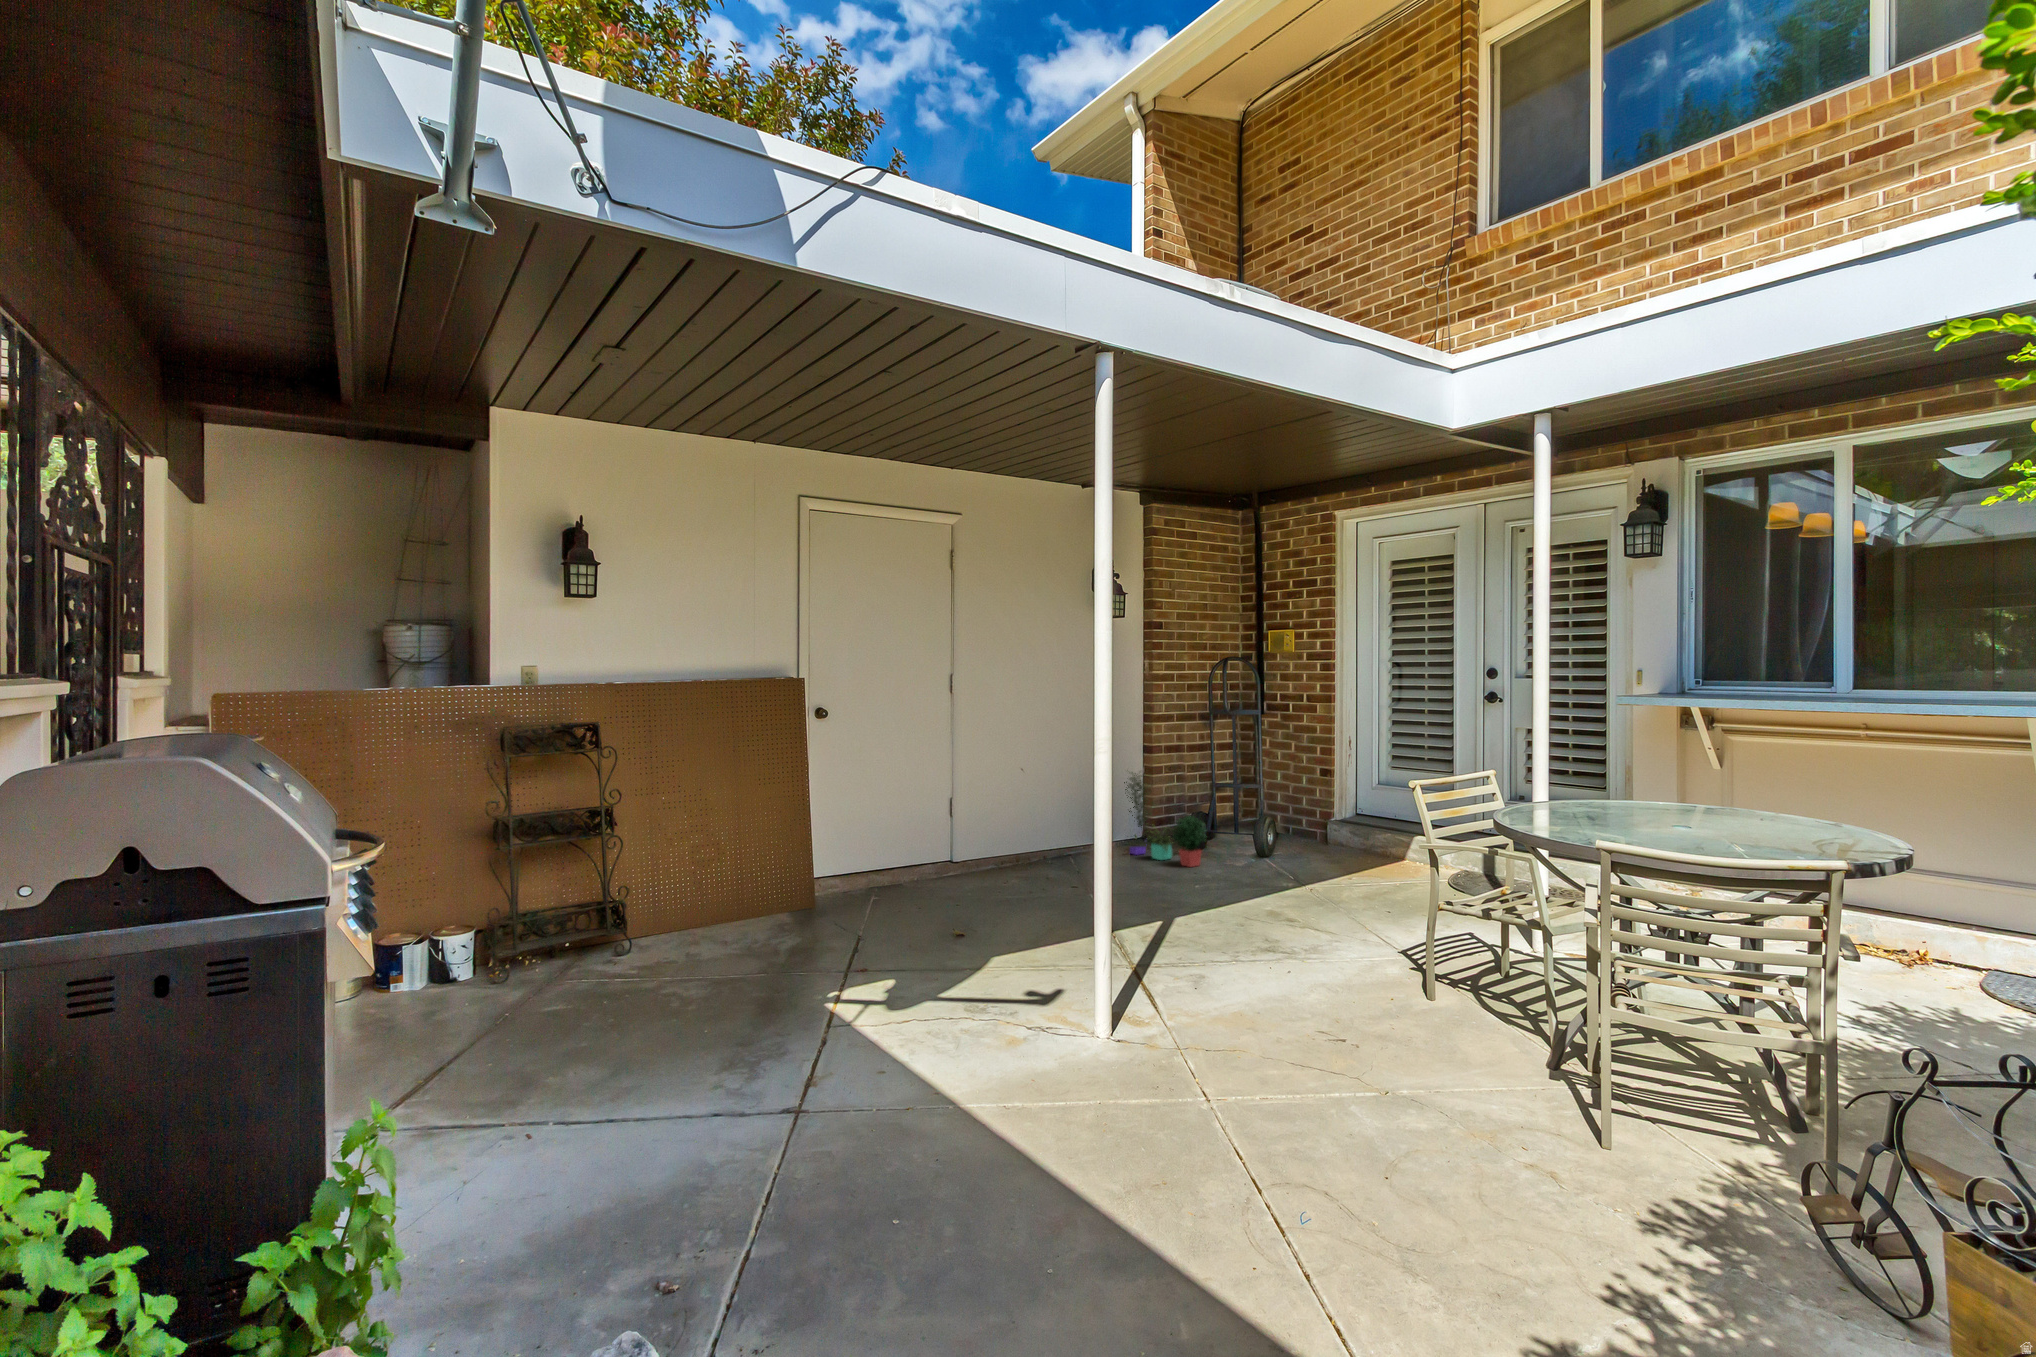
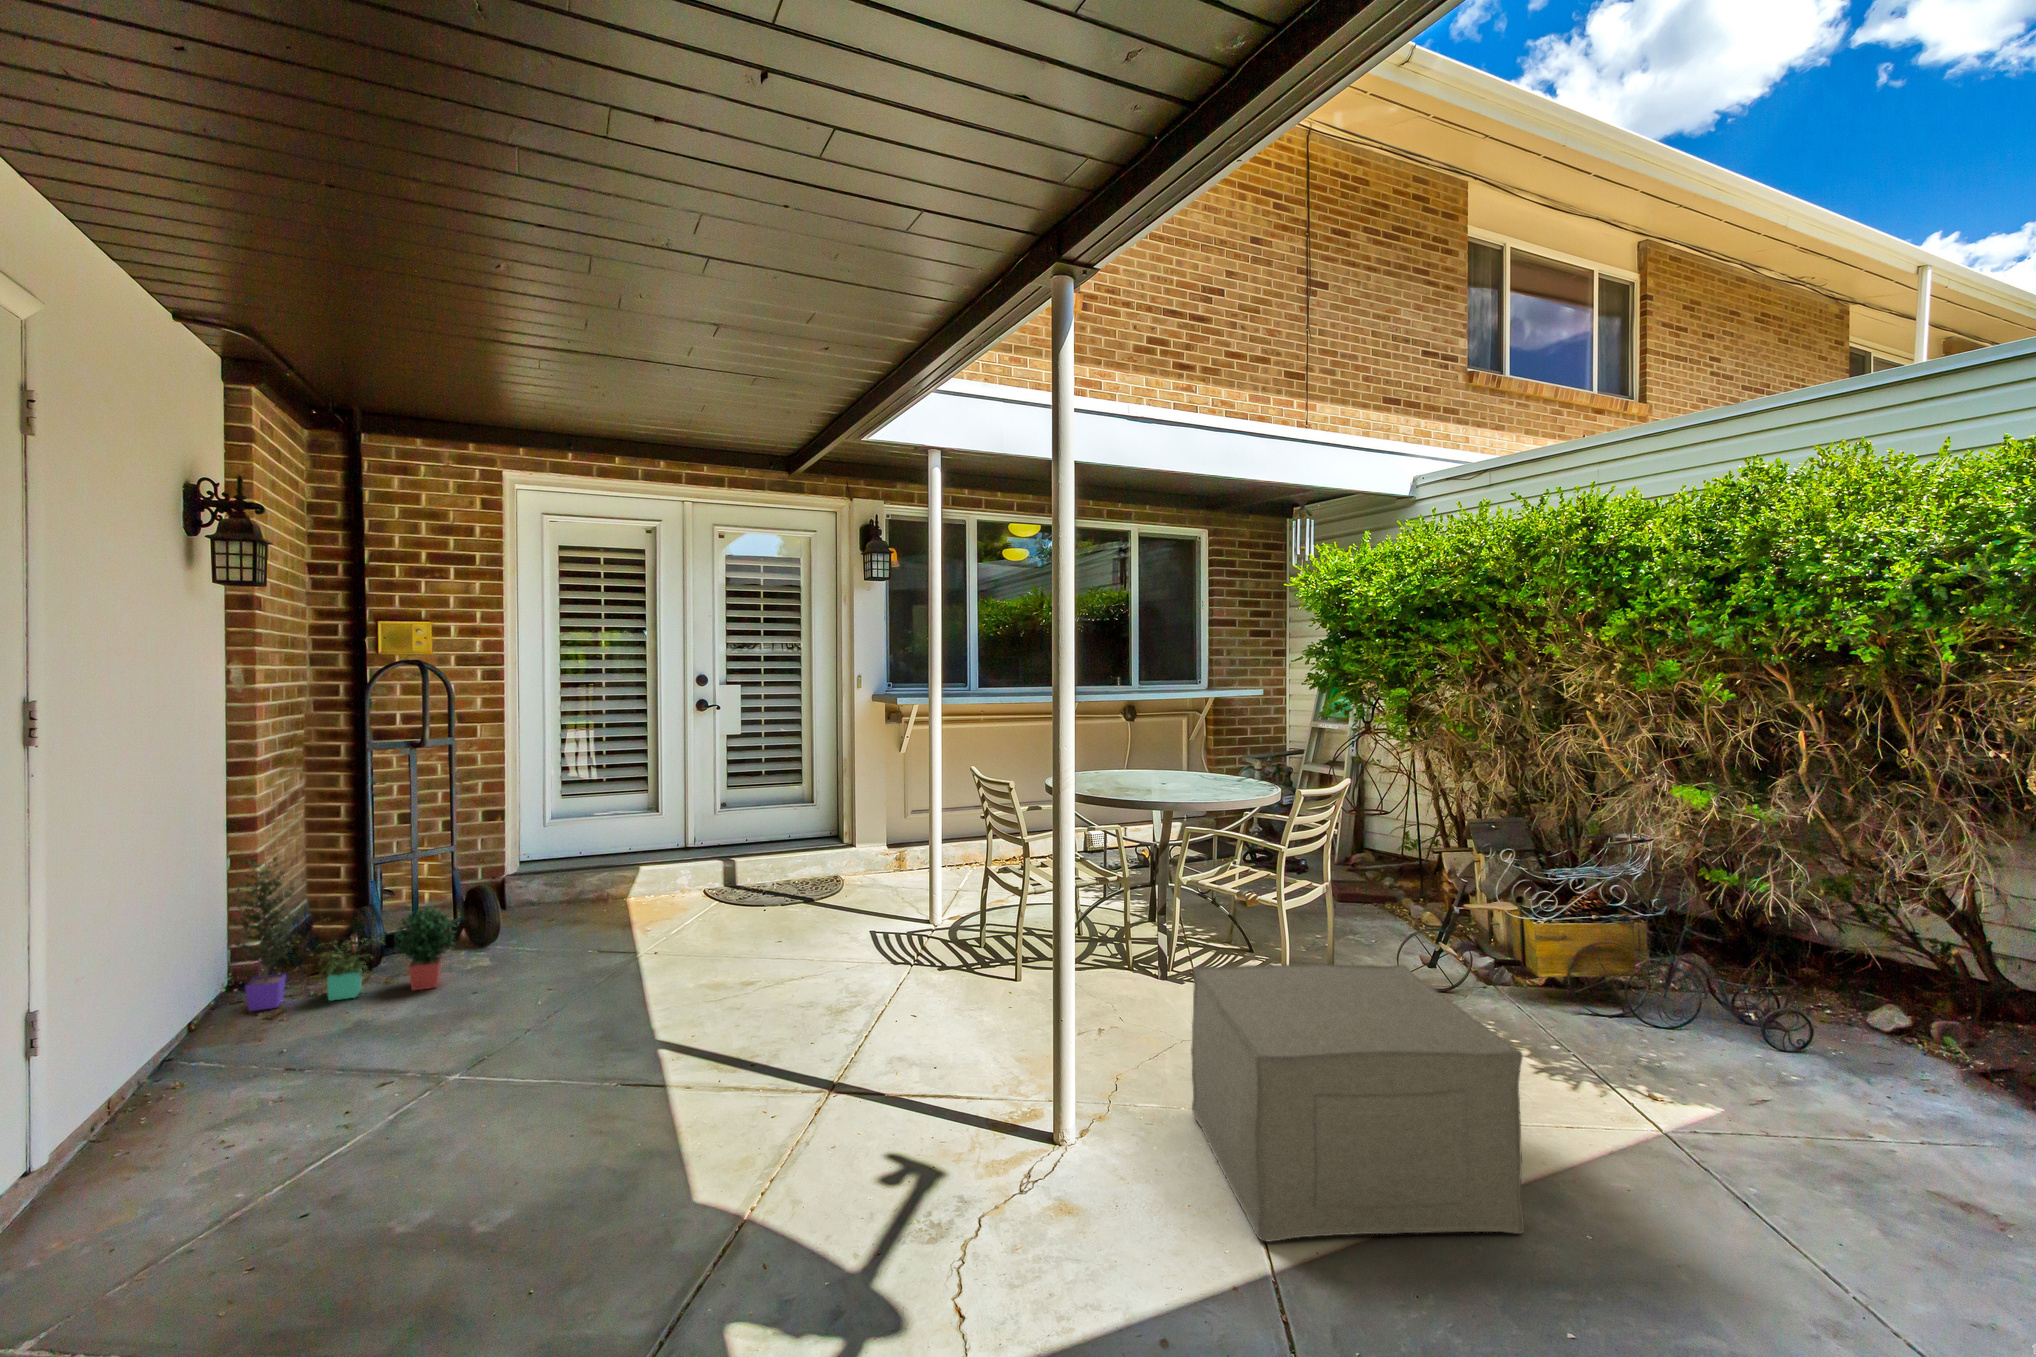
ottoman: none [972,926,1245,1173] -> present [1191,964,1524,1241]

